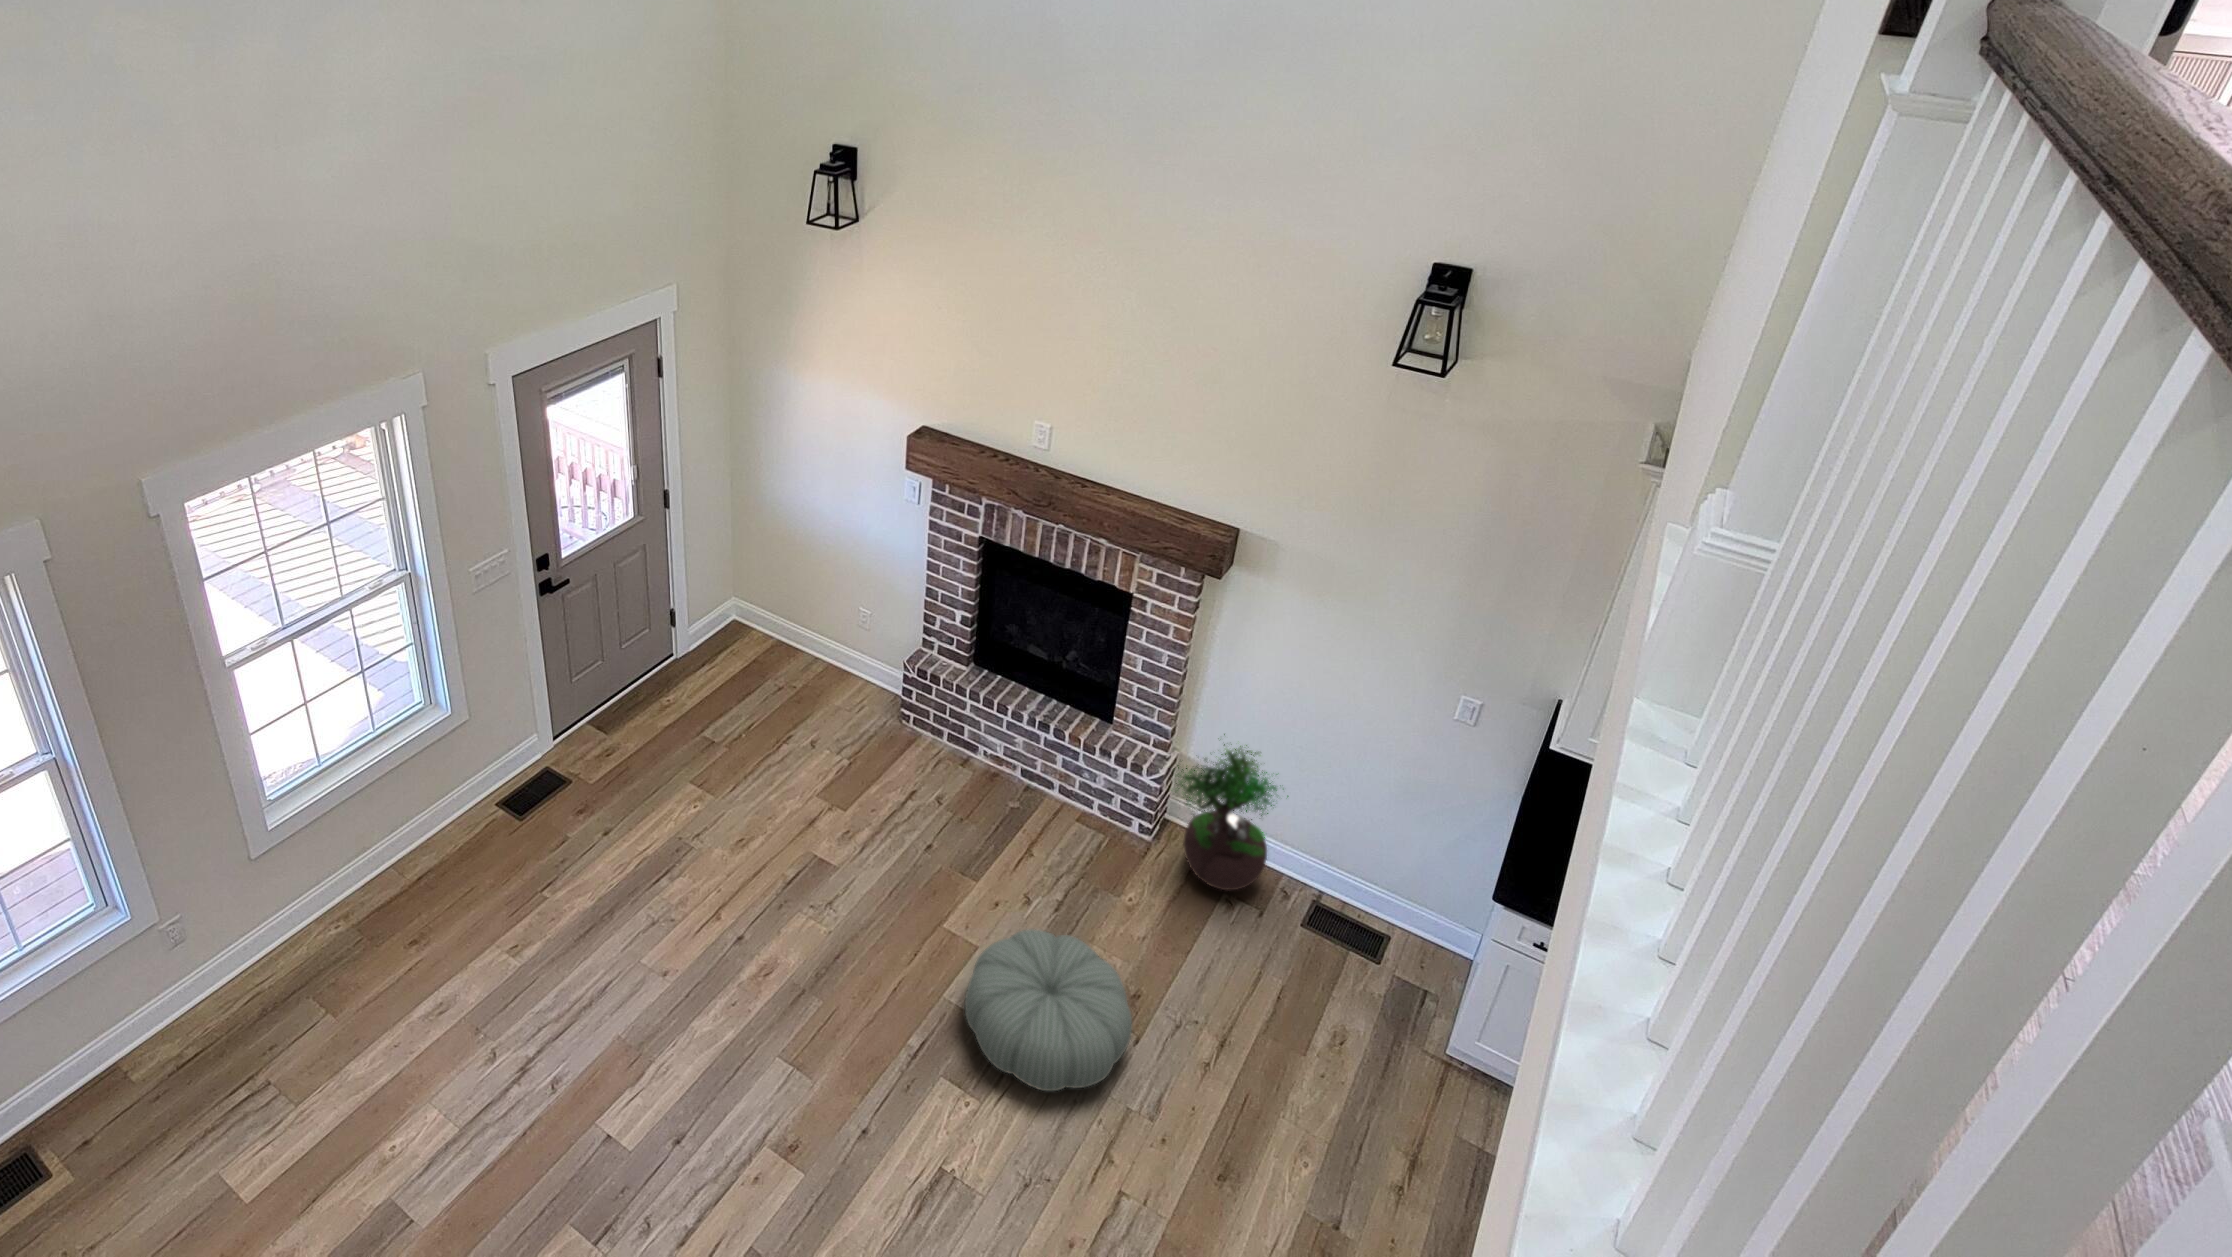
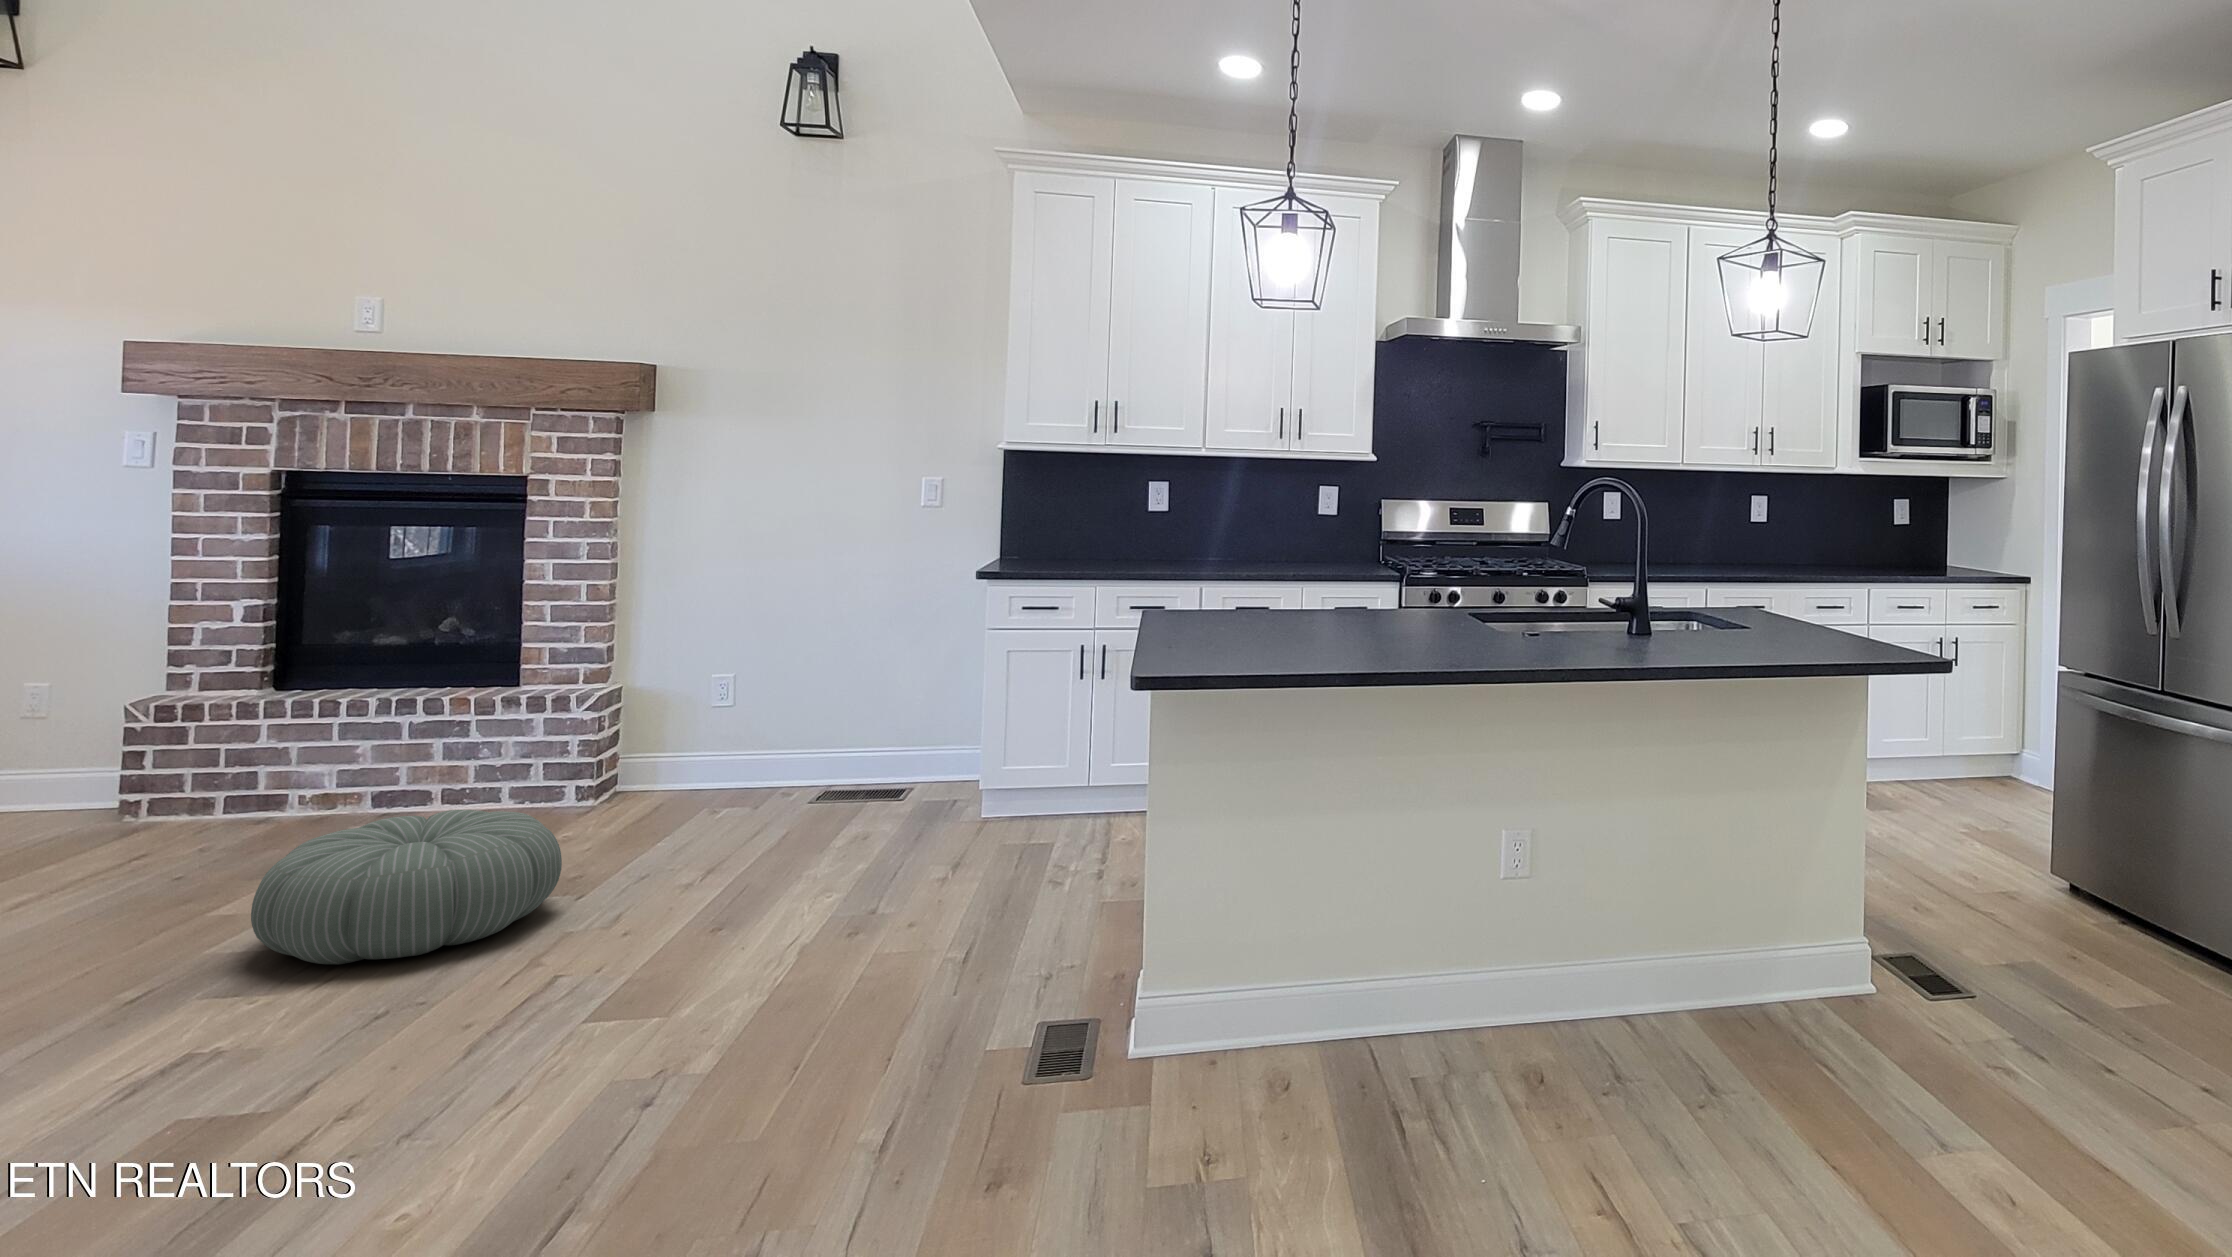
potted tree: present [1176,734,1289,890] -> none [603,582,761,806]

